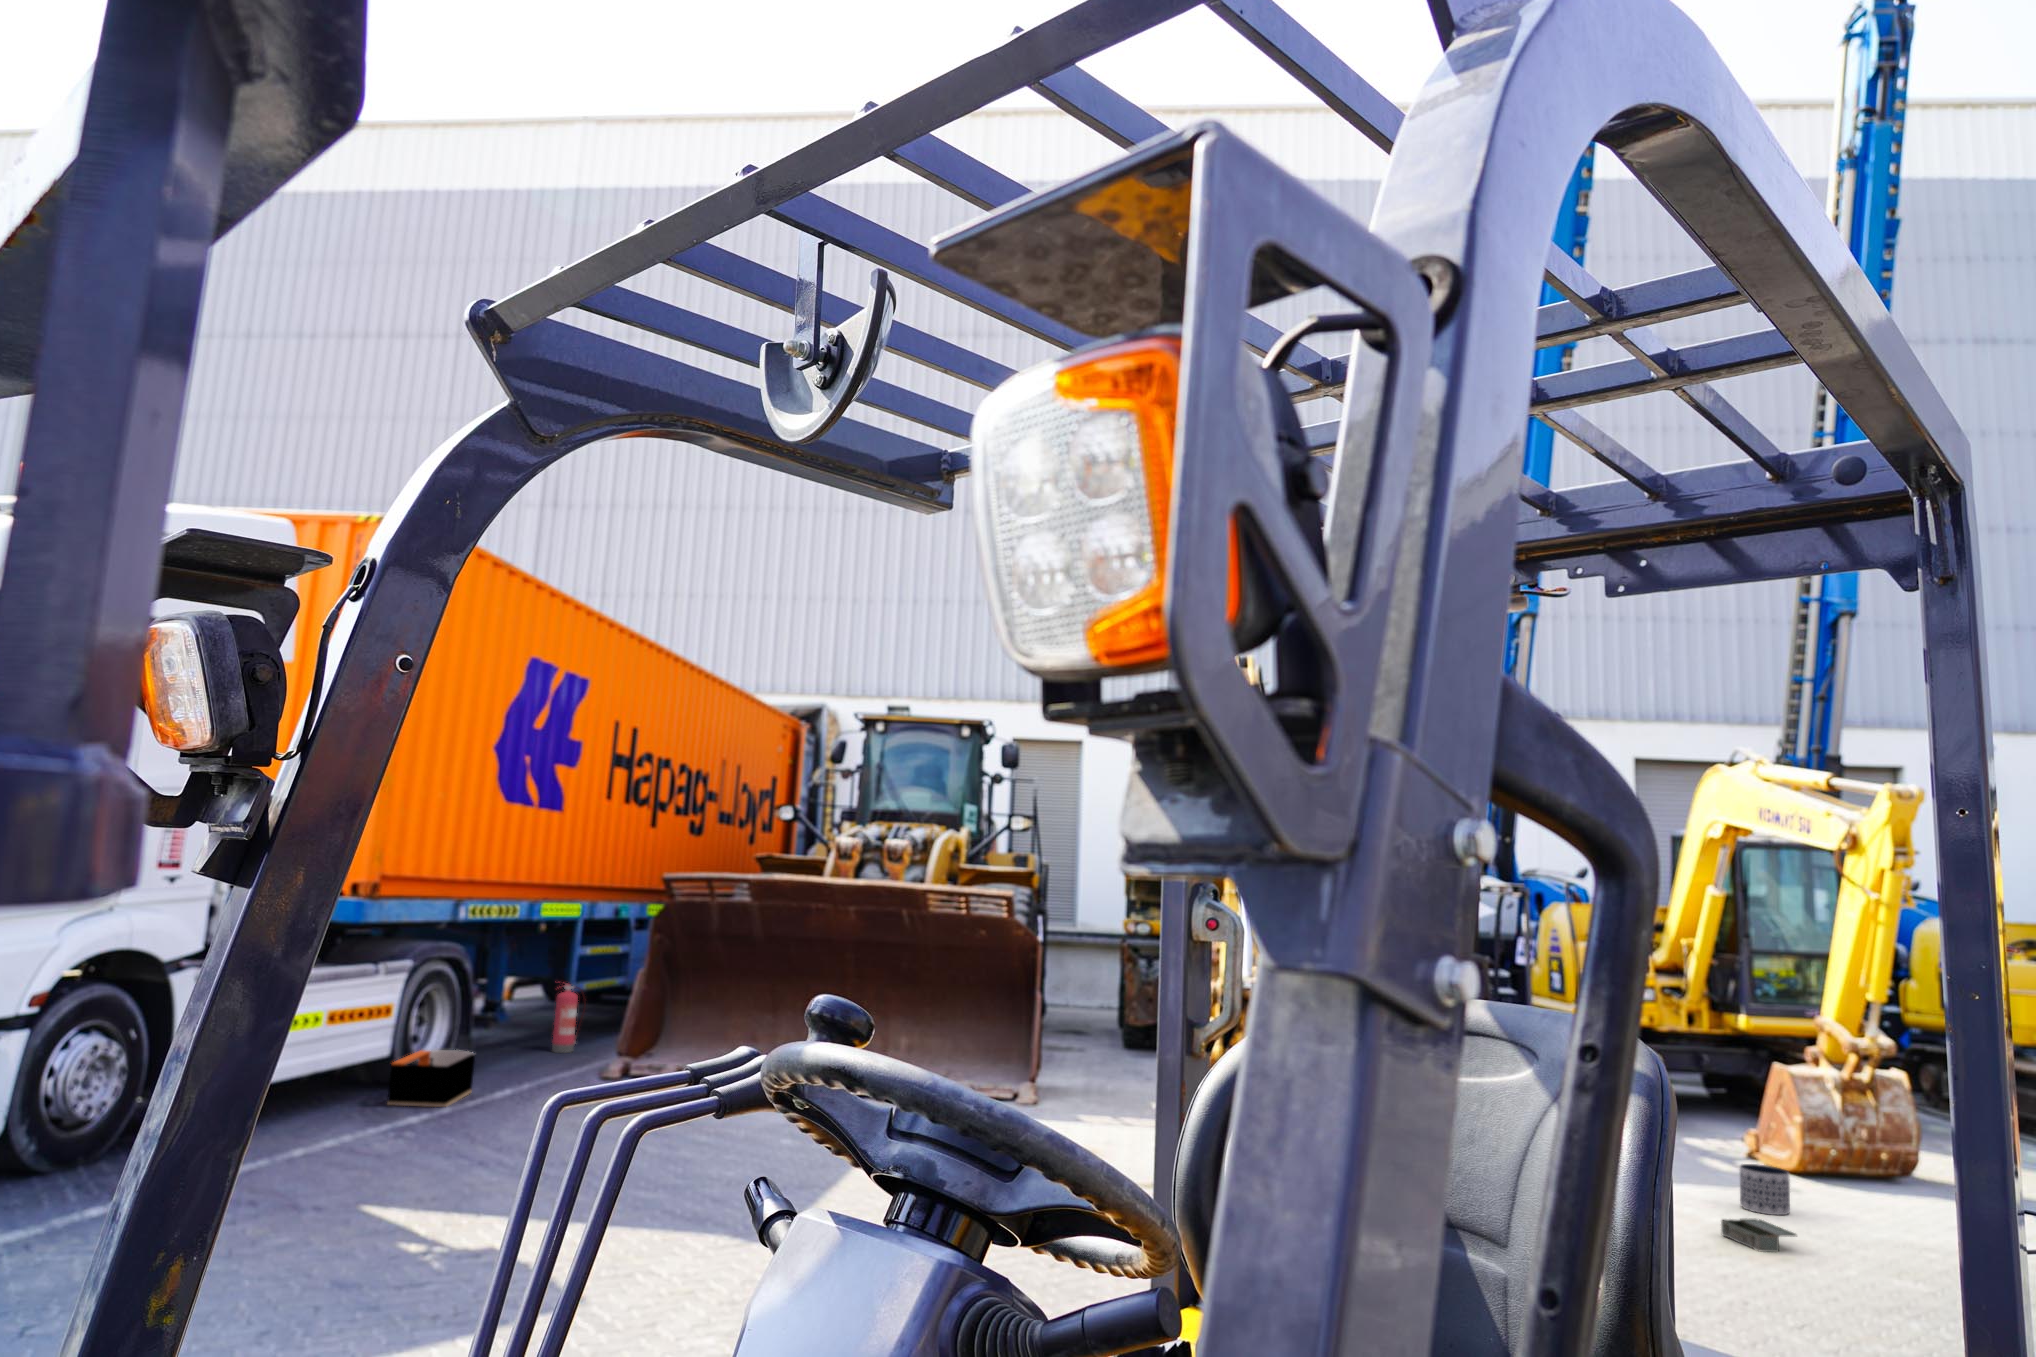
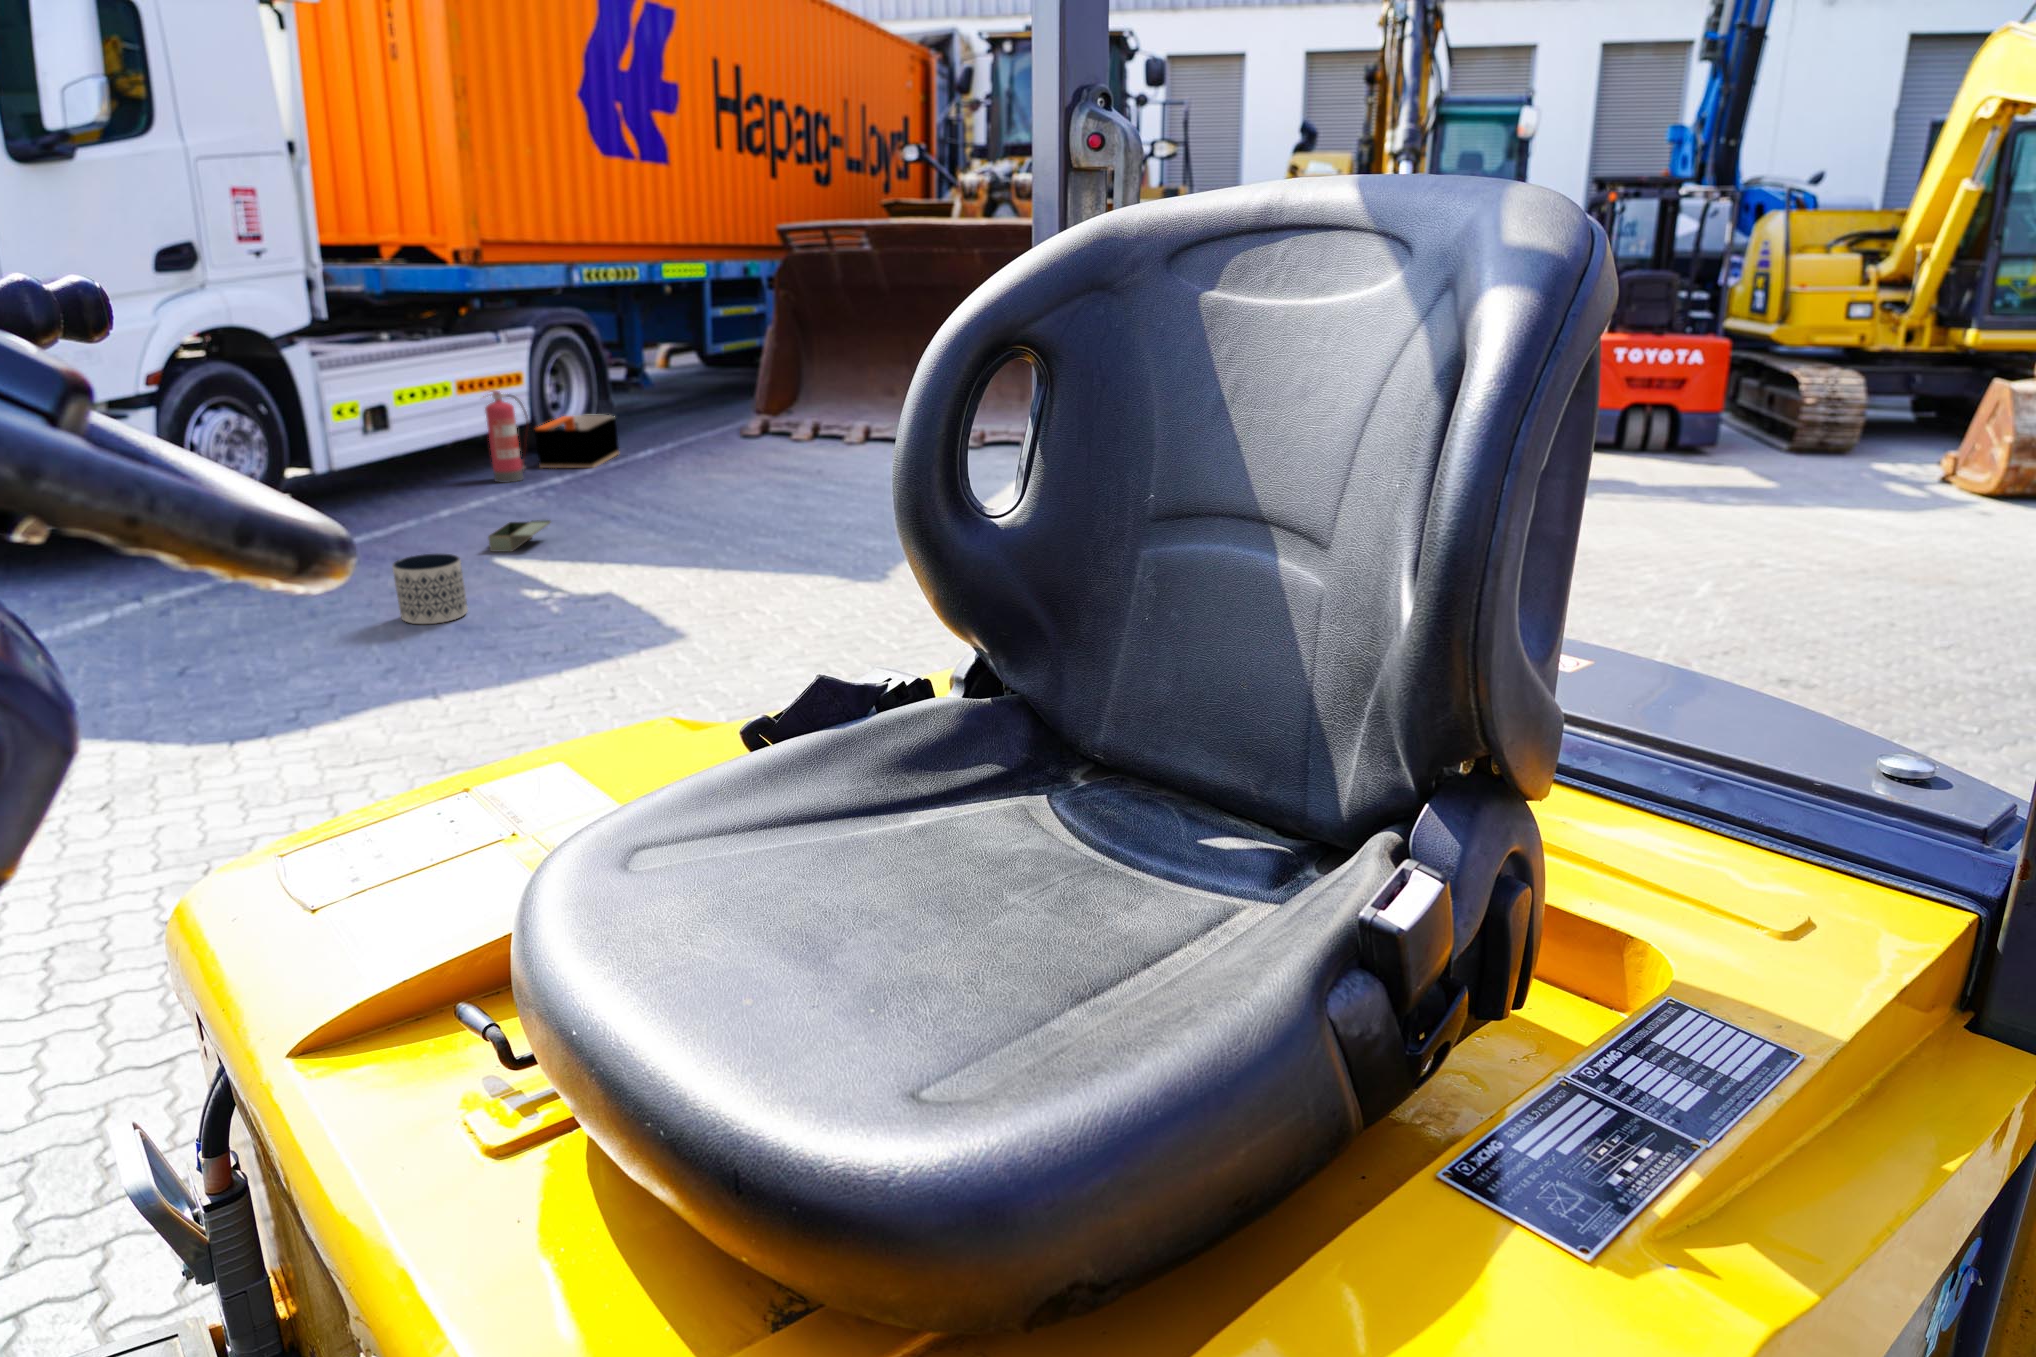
fire extinguisher: present [552,984,586,1053] -> present [485,389,528,483]
planter: present [1740,1164,1790,1215] -> present [392,554,468,624]
toolbox: present [1721,1219,1796,1252] -> present [488,520,551,552]

